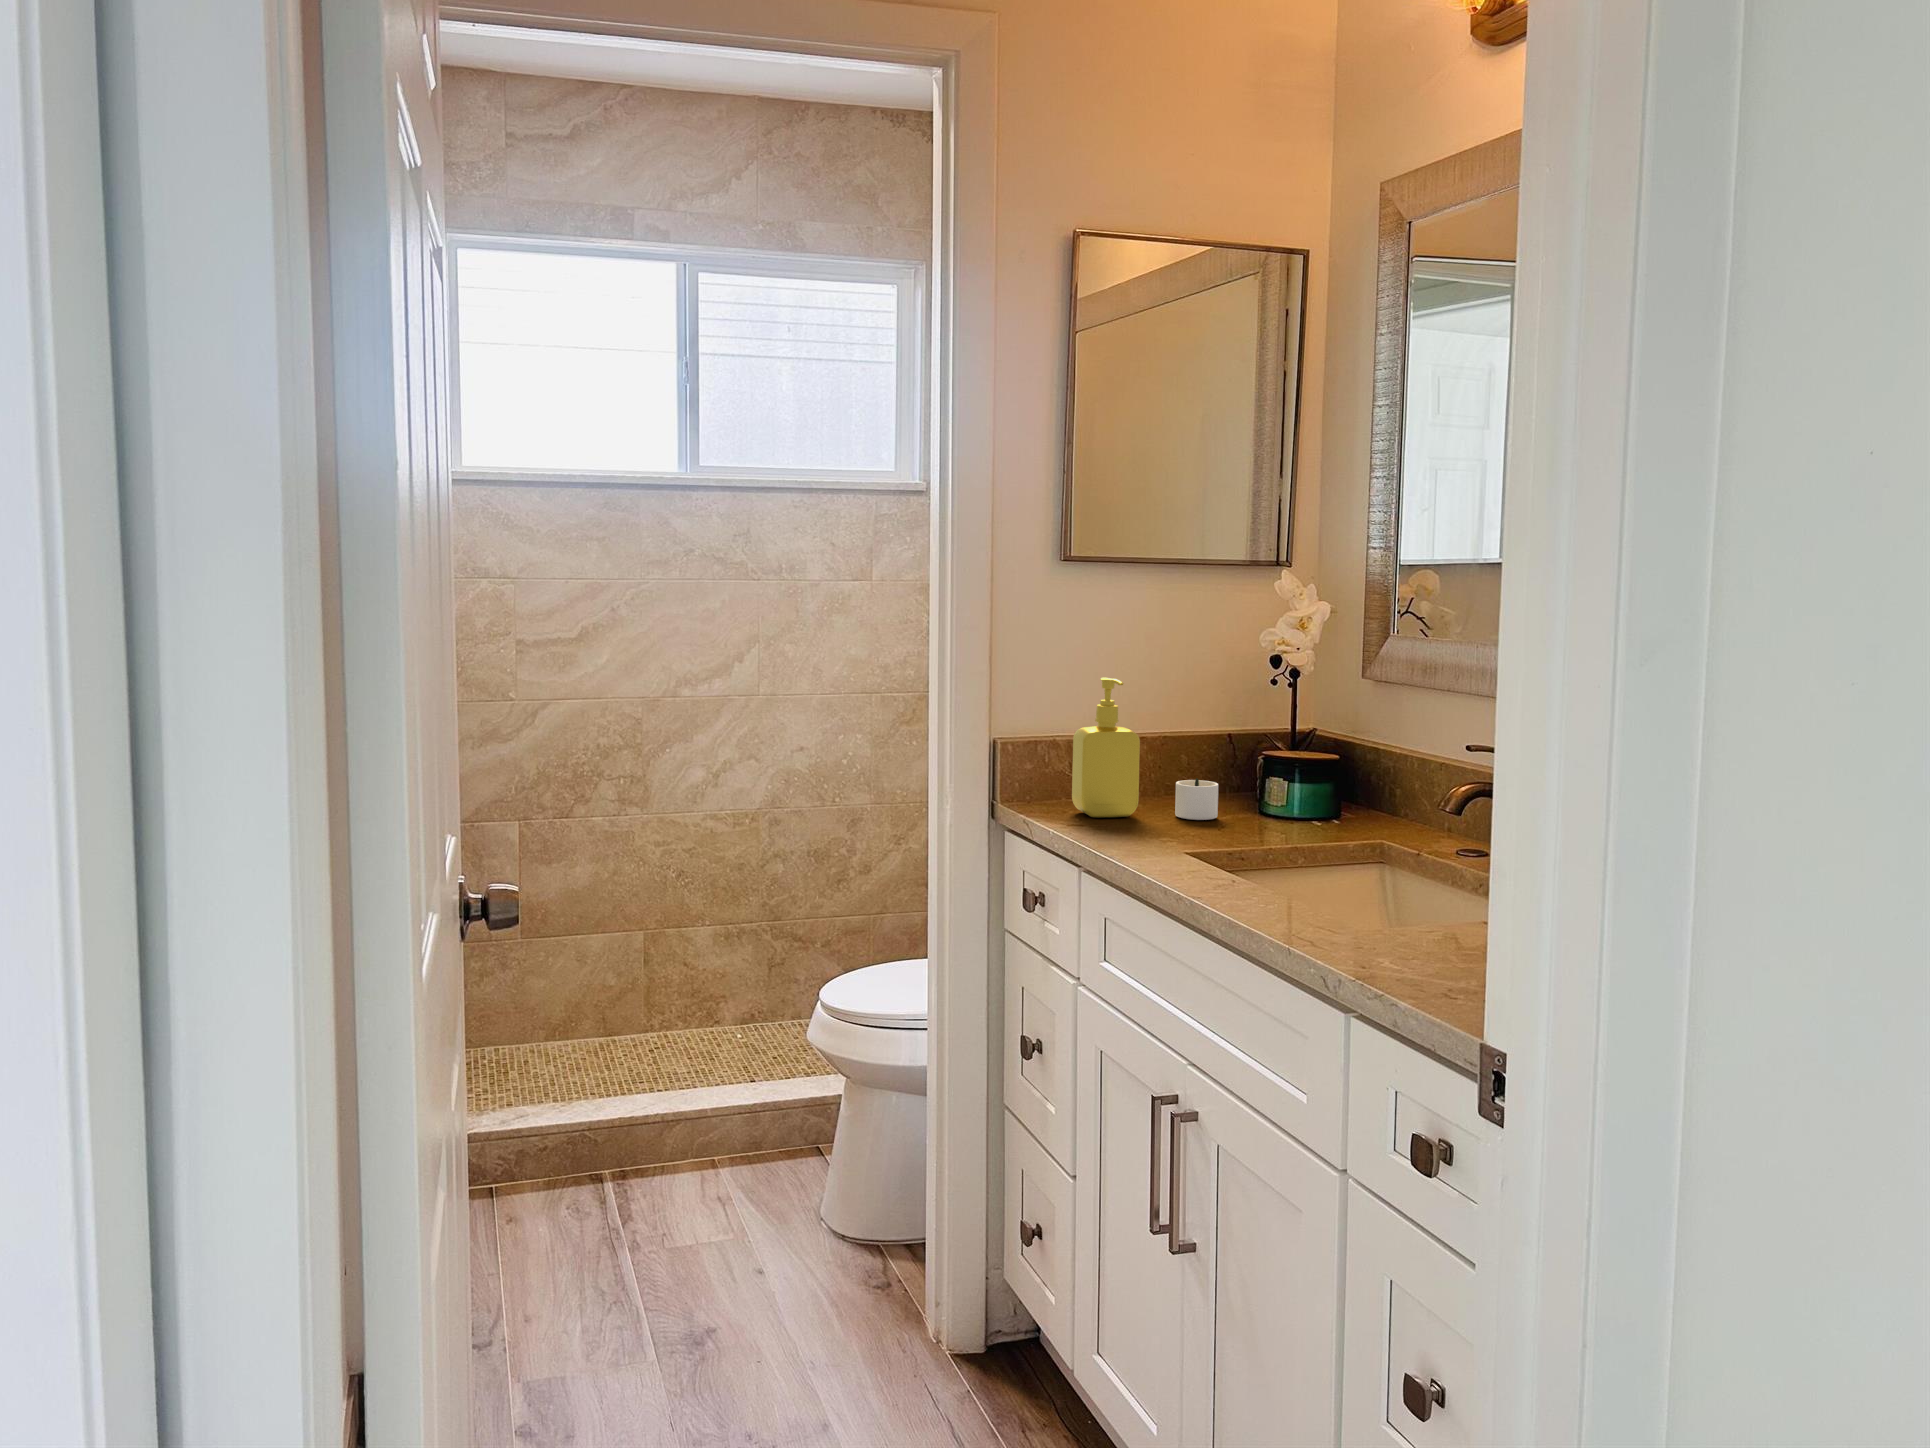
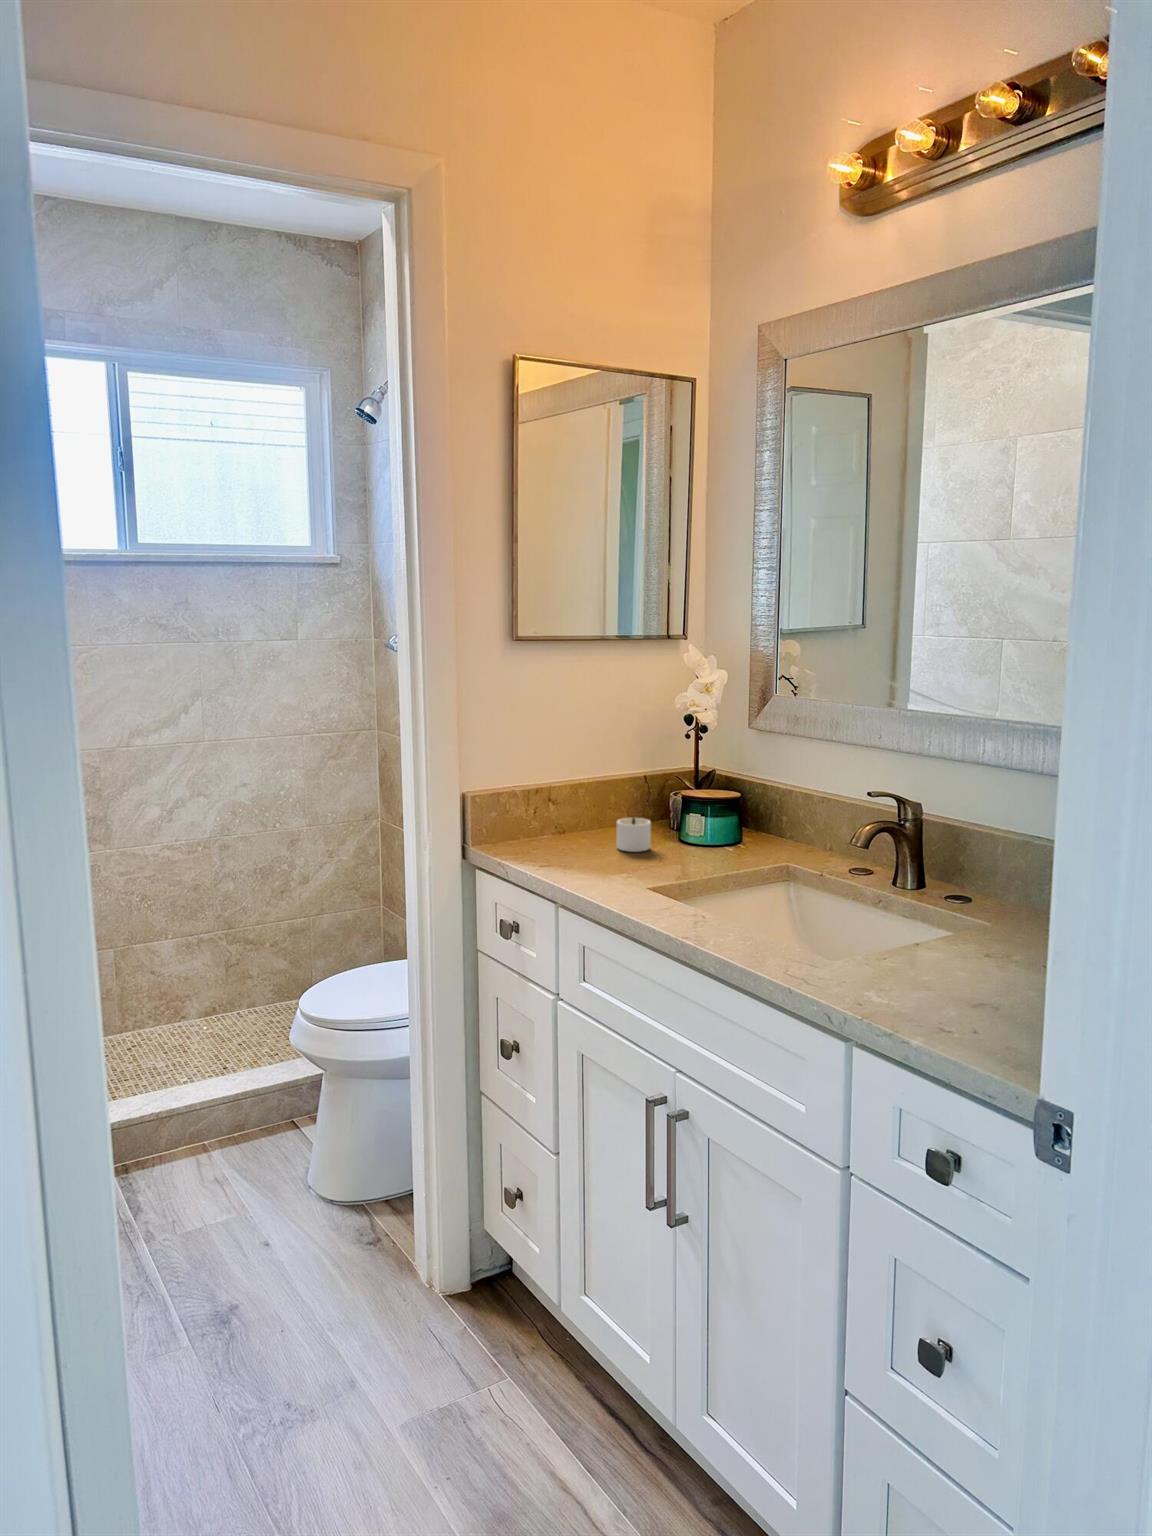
soap dispenser: present [1072,678,1140,817] -> none [533,739,589,856]

